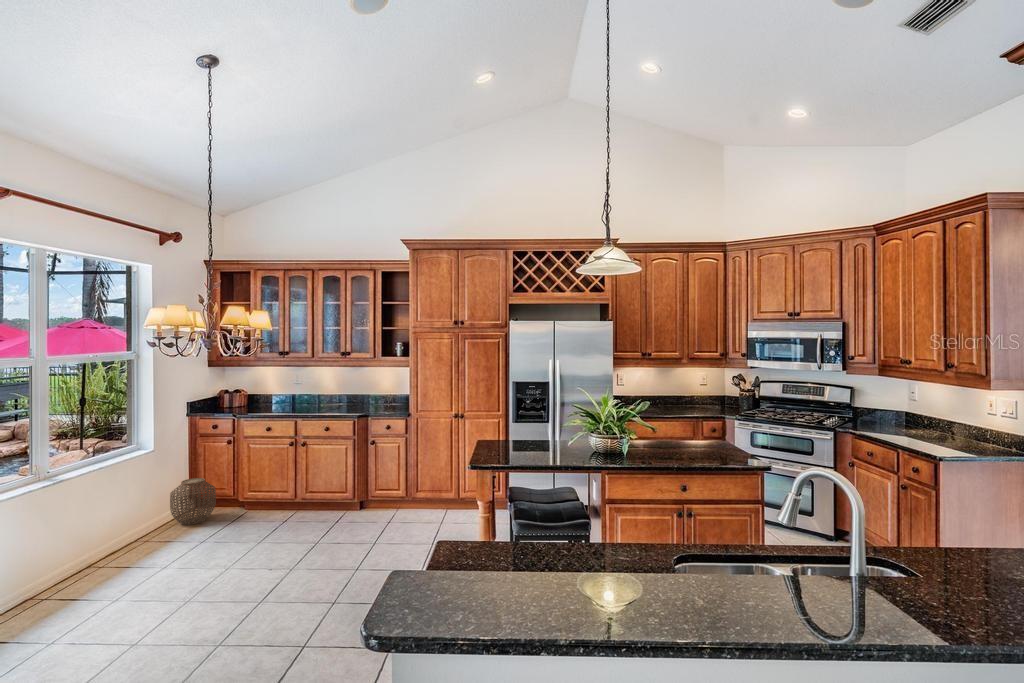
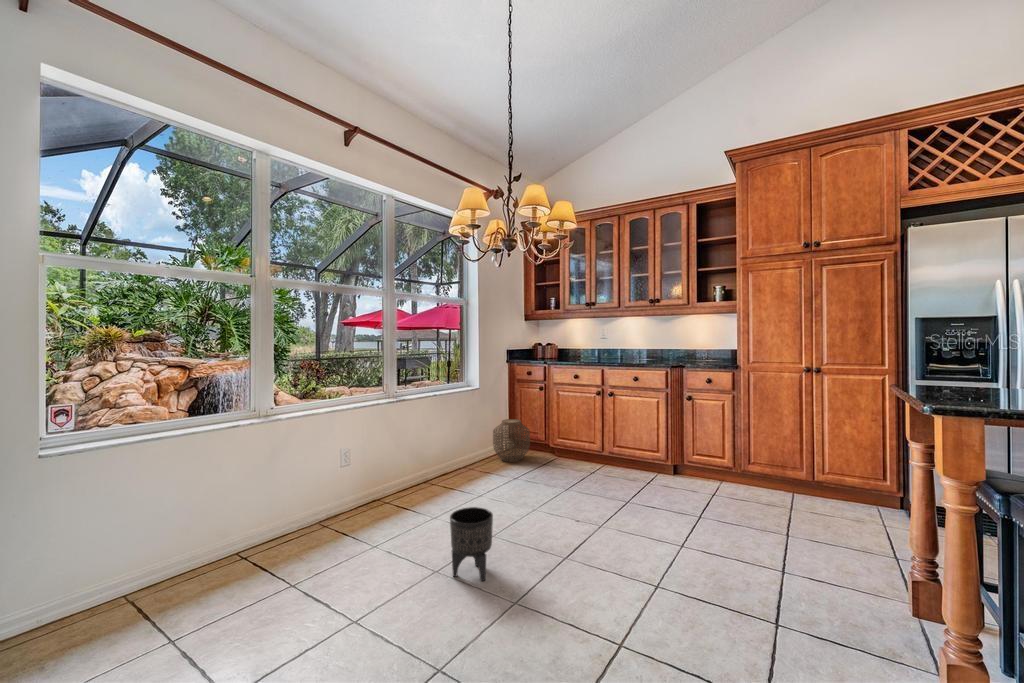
planter: none [142,574,186,638] -> present [450,507,493,581]

